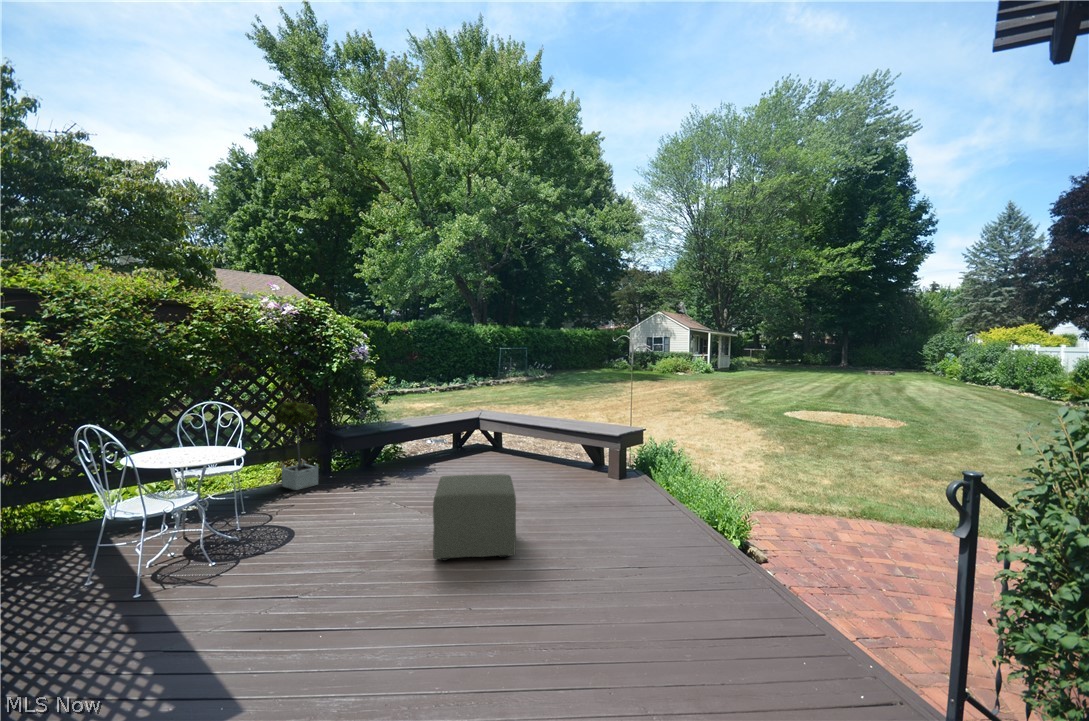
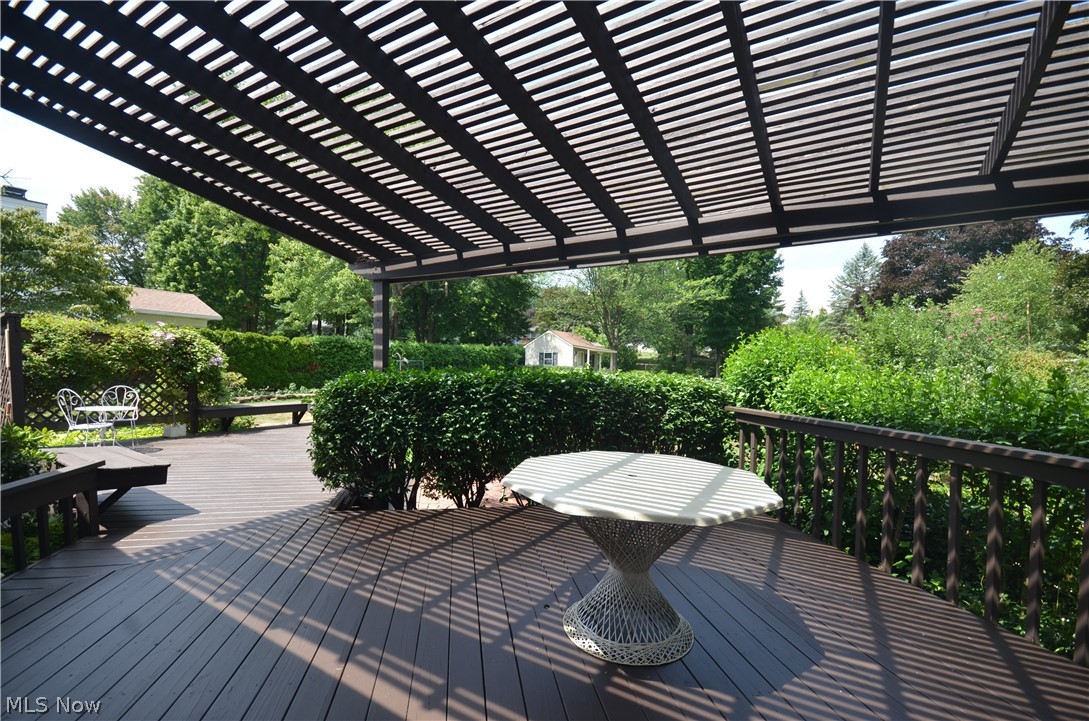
ottoman: present [433,474,516,561] -> none [223,422,274,455]

